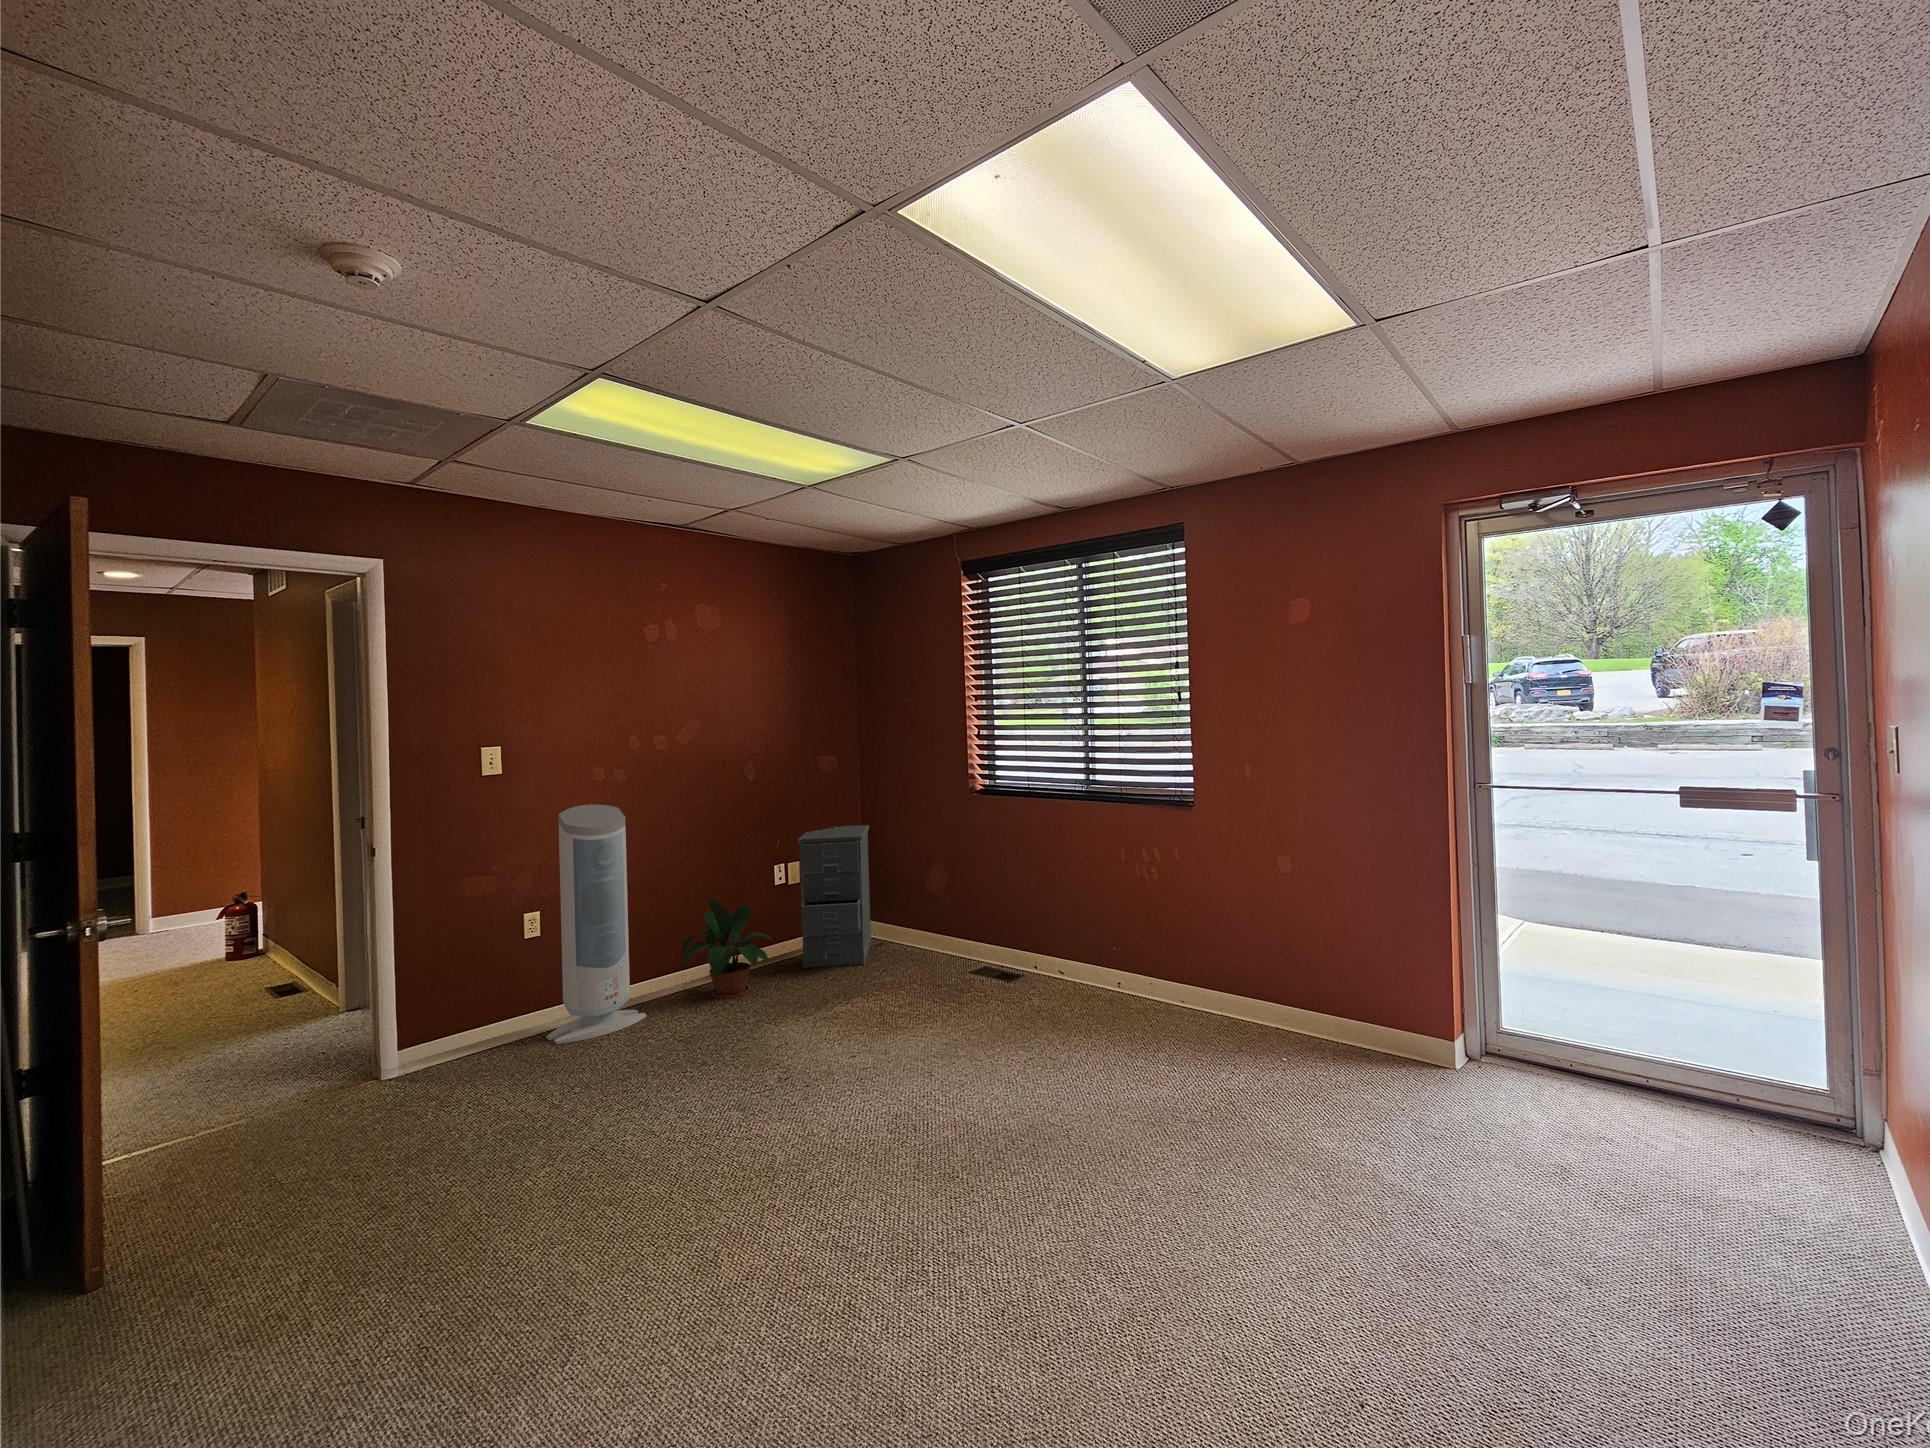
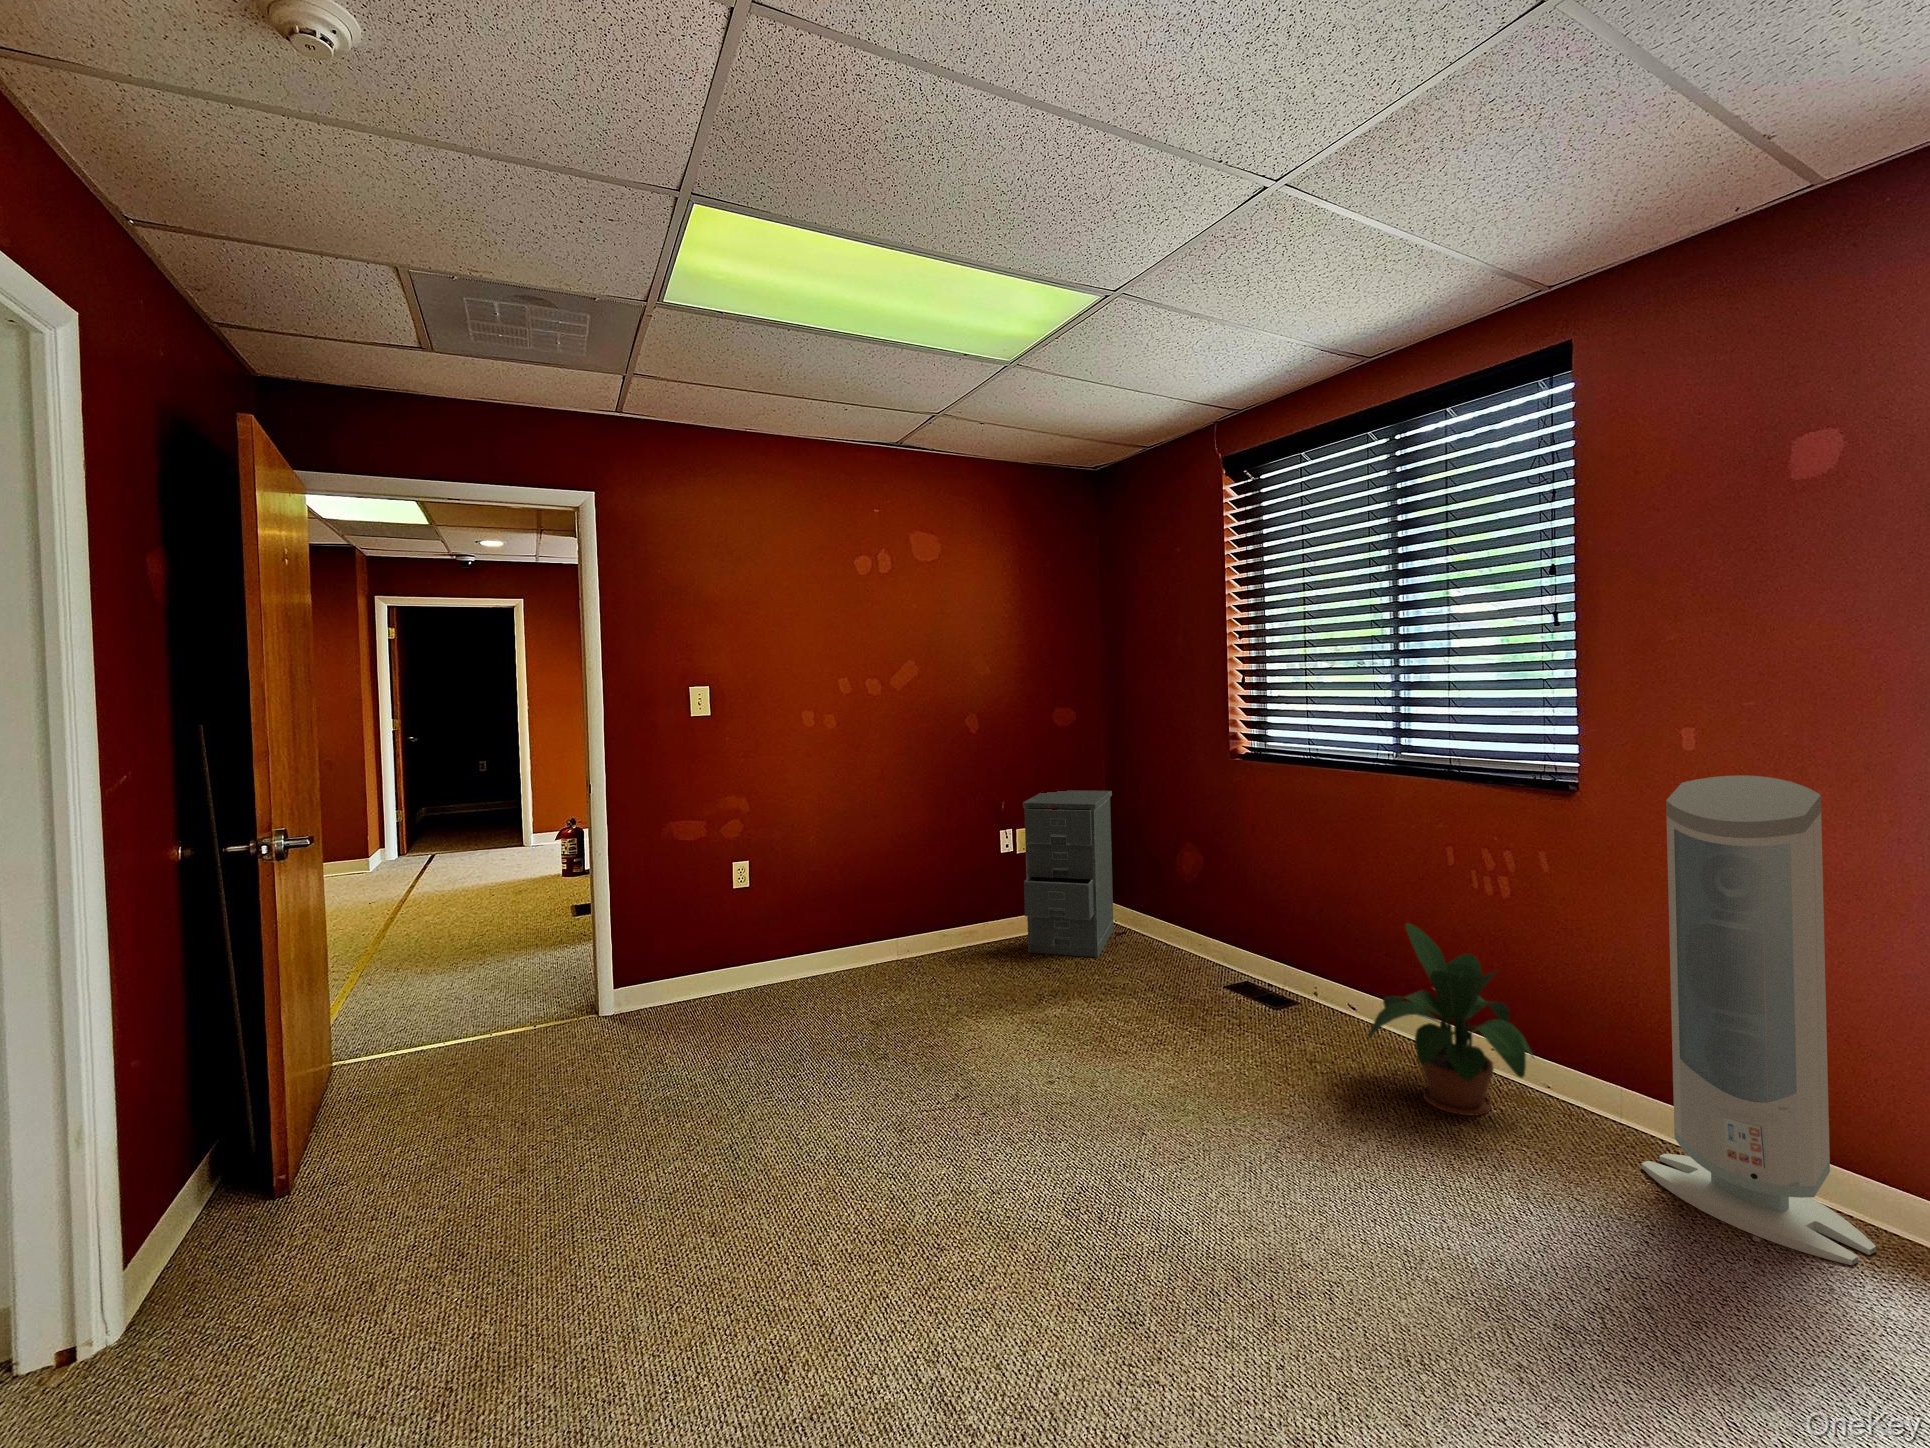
air purifier: present [546,804,646,1044] -> present [1642,776,1876,1265]
potted plant: present [680,898,773,999] -> present [1367,923,1534,1116]

